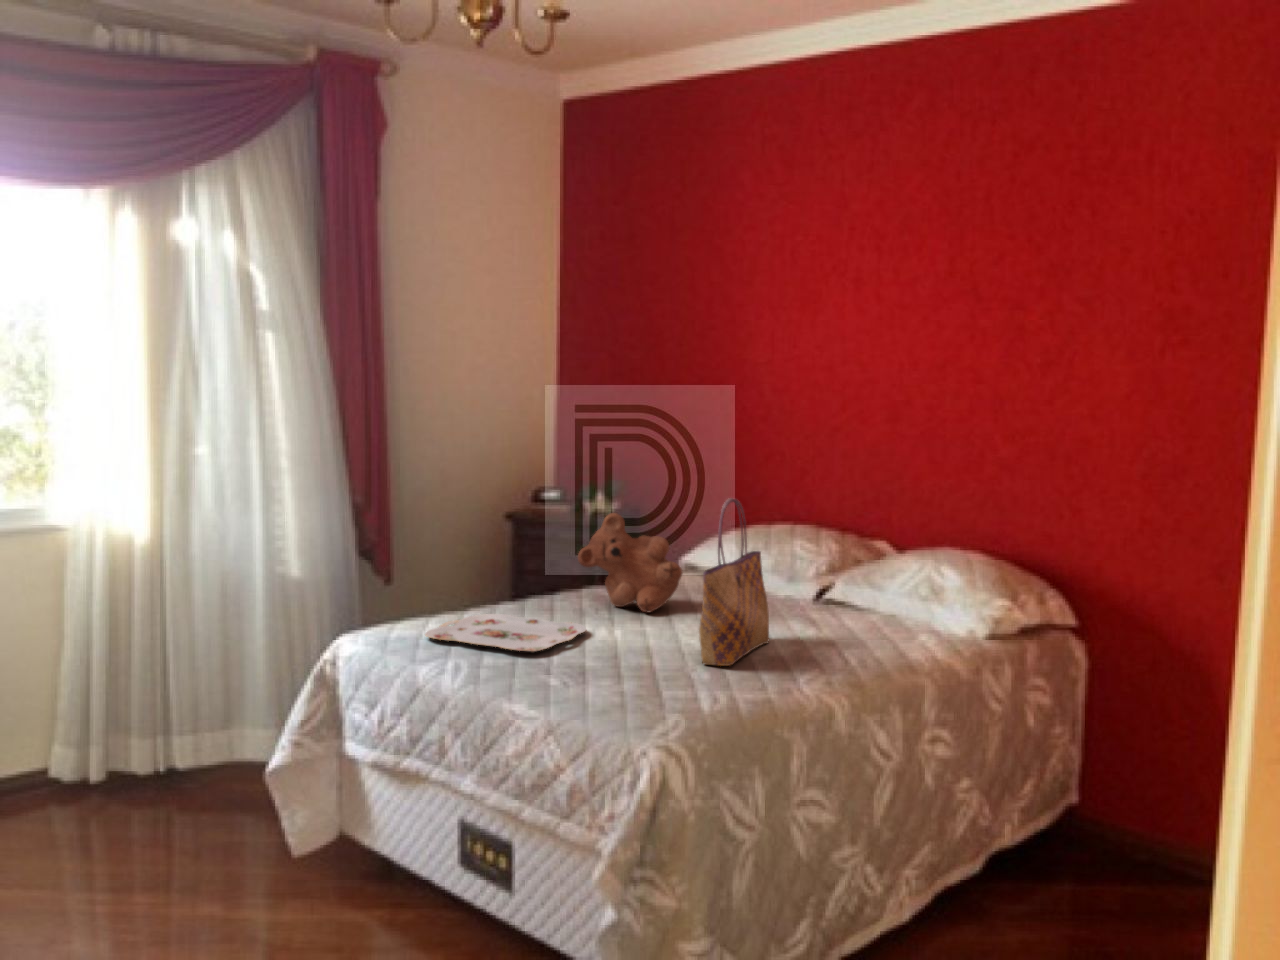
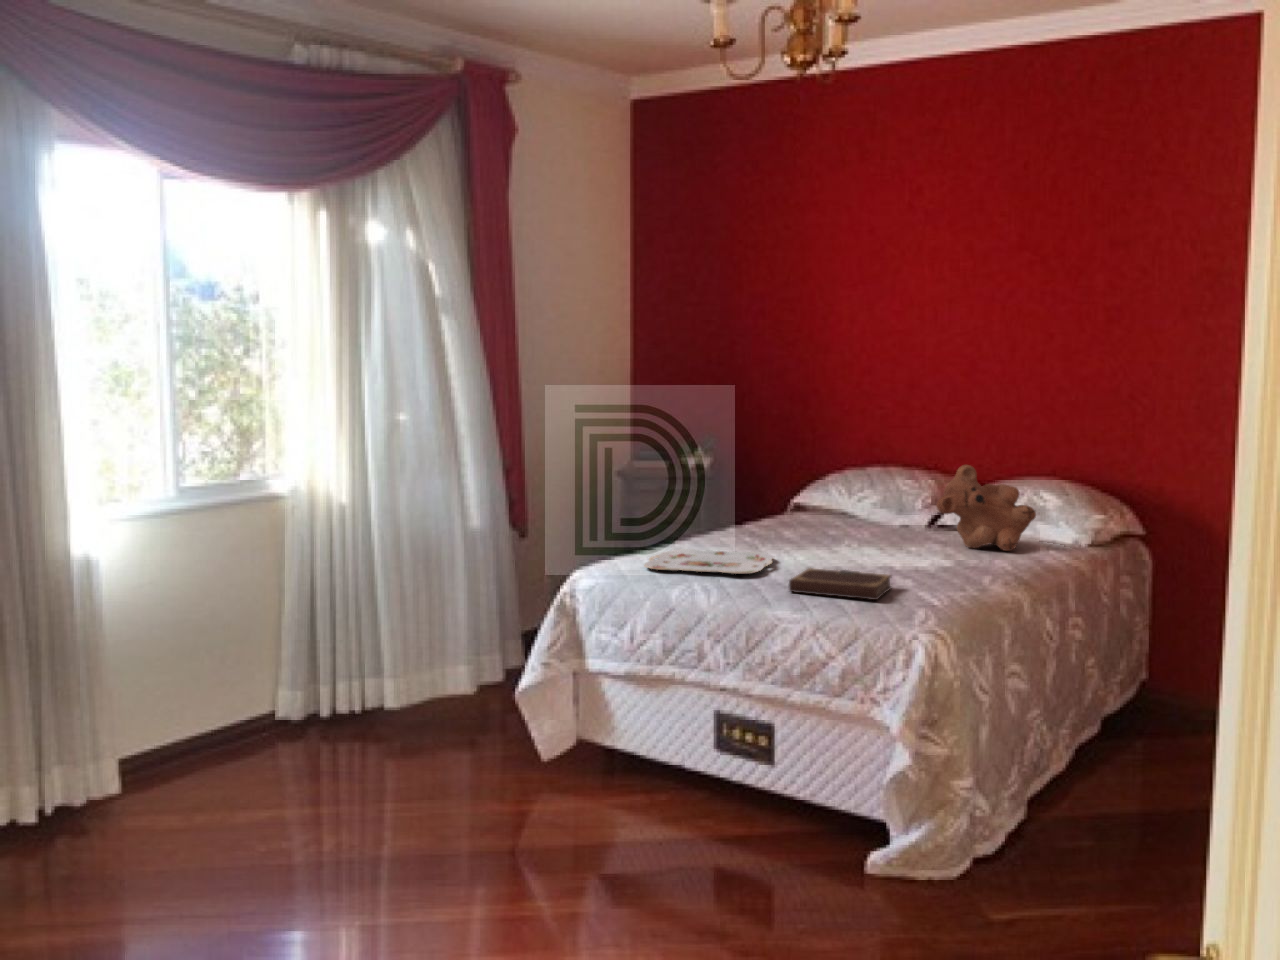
tote bag: present [699,498,769,666] -> none [888,439,926,575]
teddy bear: present [578,513,682,612] -> present [936,465,1036,551]
notebook: none [551,650,681,699] -> present [789,568,891,600]

